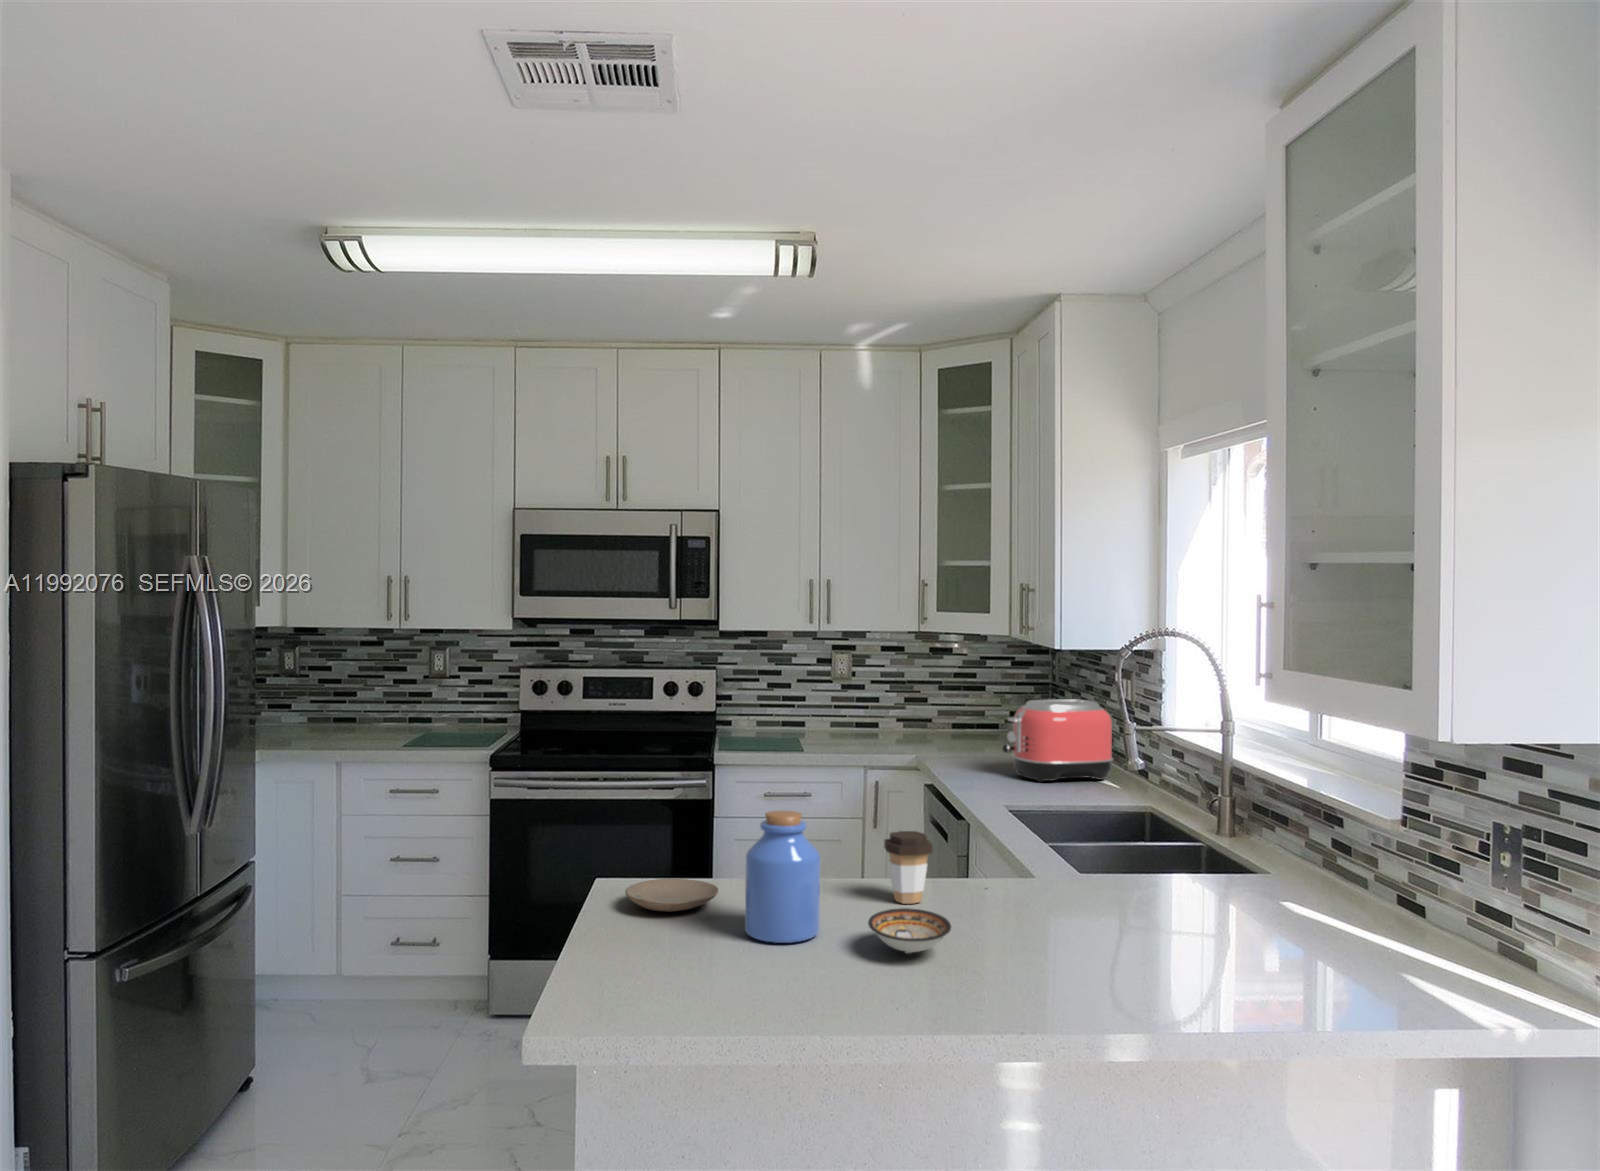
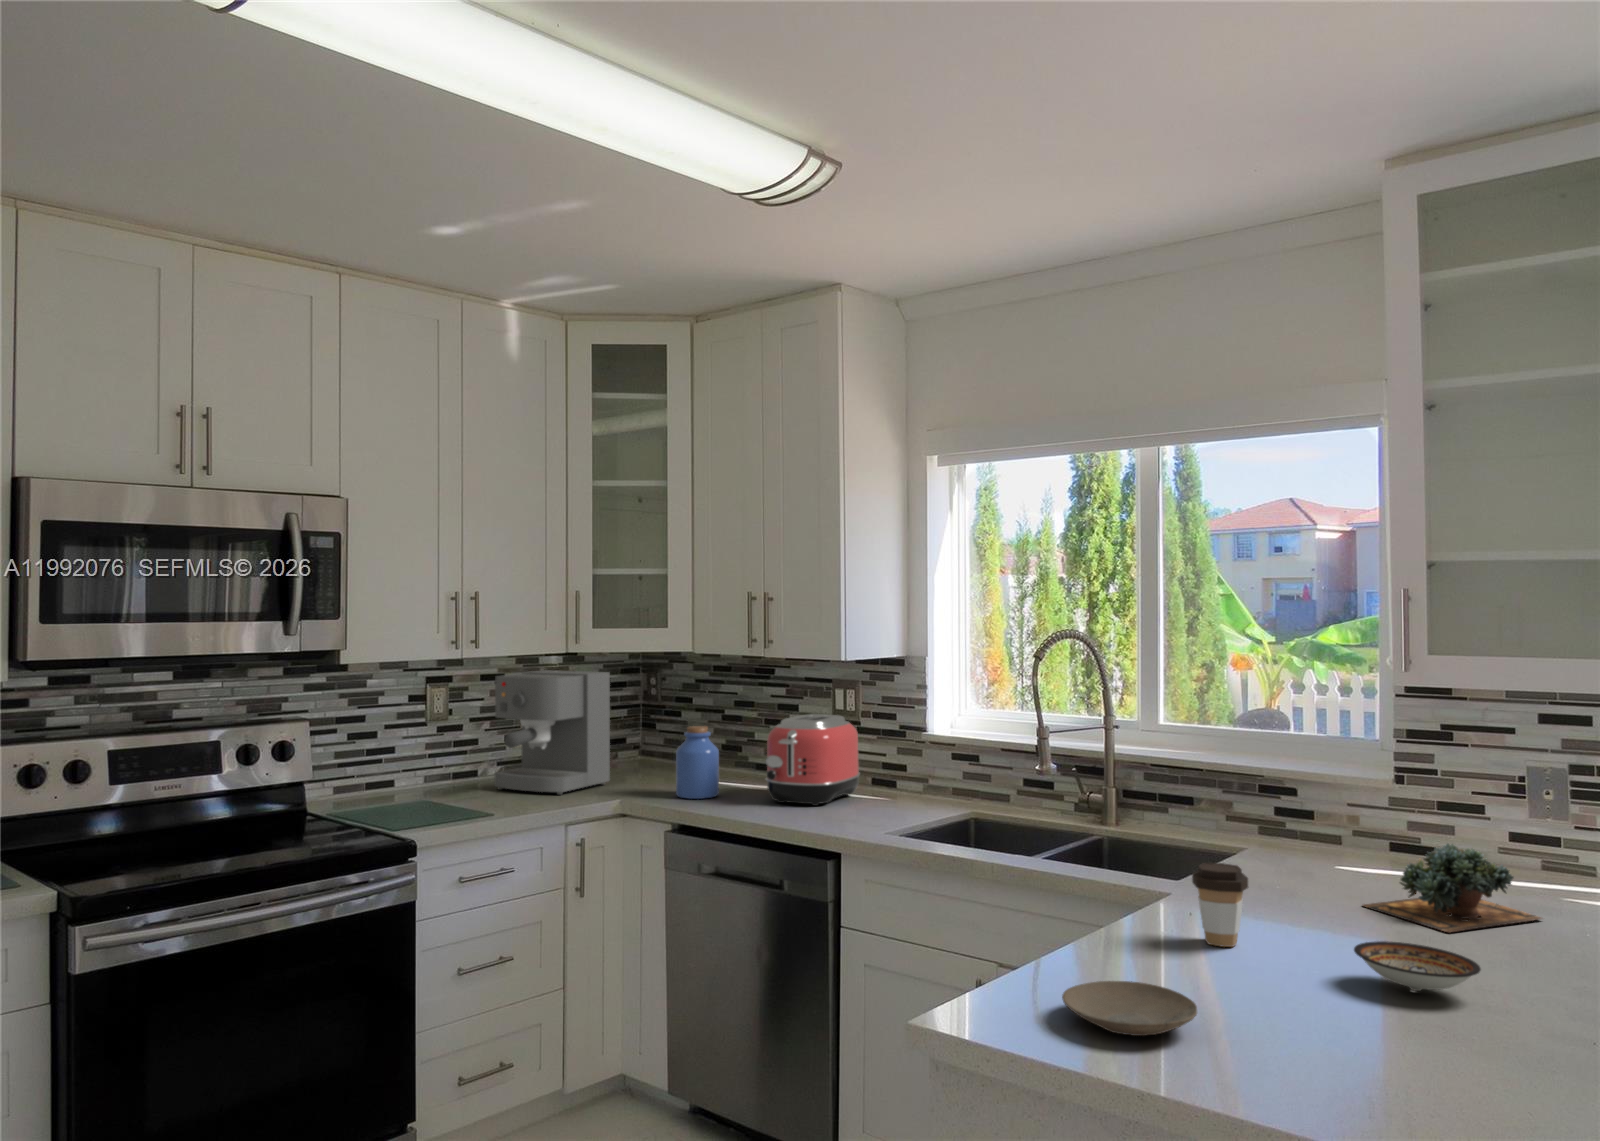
coffee maker: none [848,645,956,748] -> present [495,670,610,795]
jar: present [745,810,821,943] -> present [676,726,719,799]
succulent plant: none [1118,869,1289,968] -> present [1363,844,1542,933]

